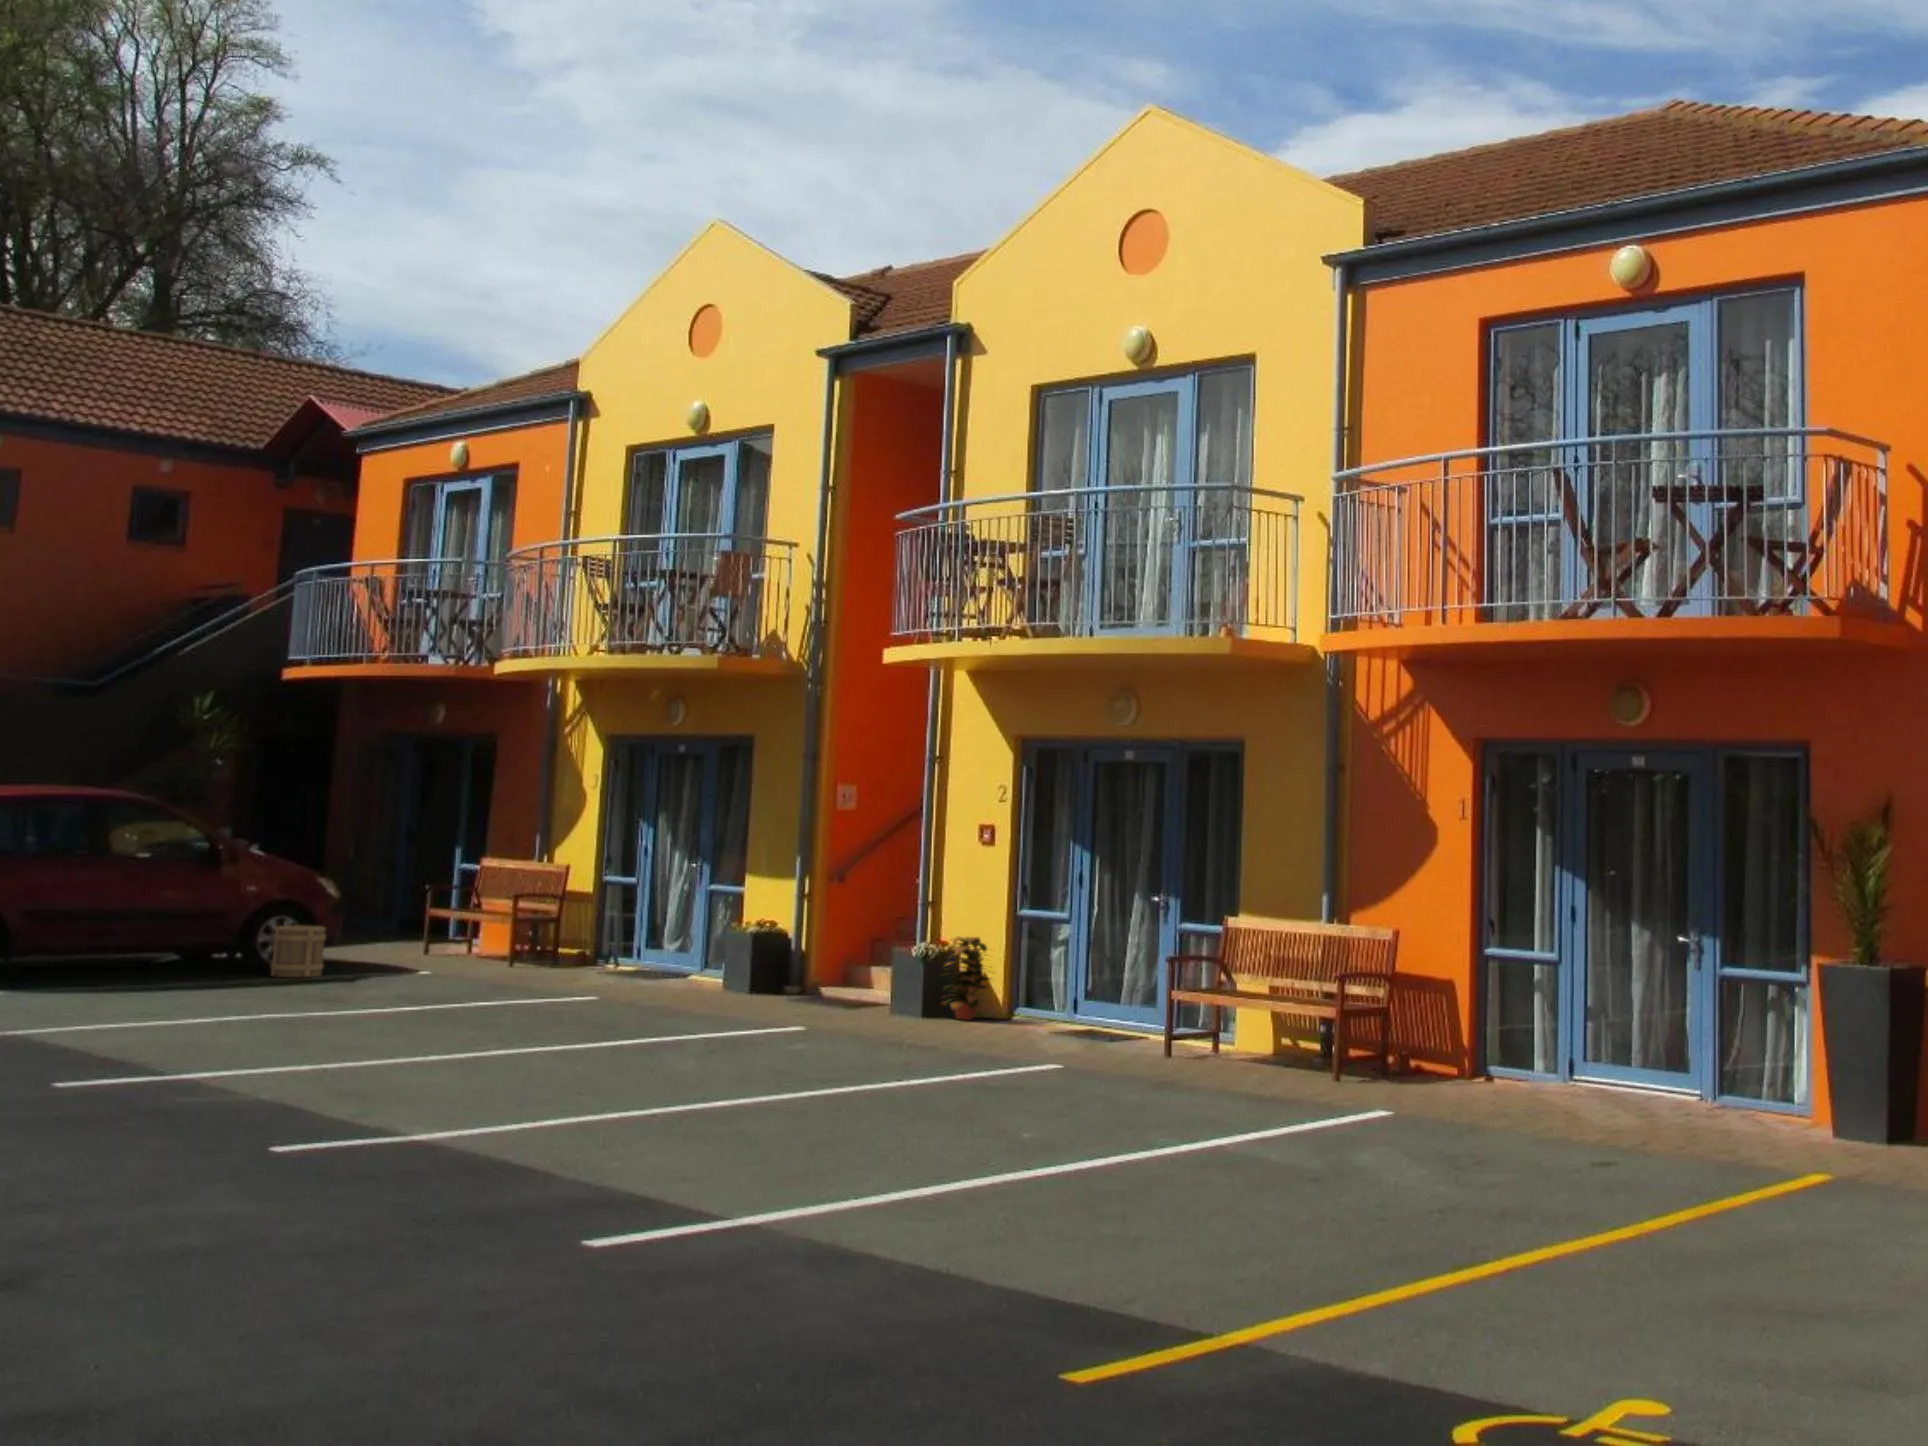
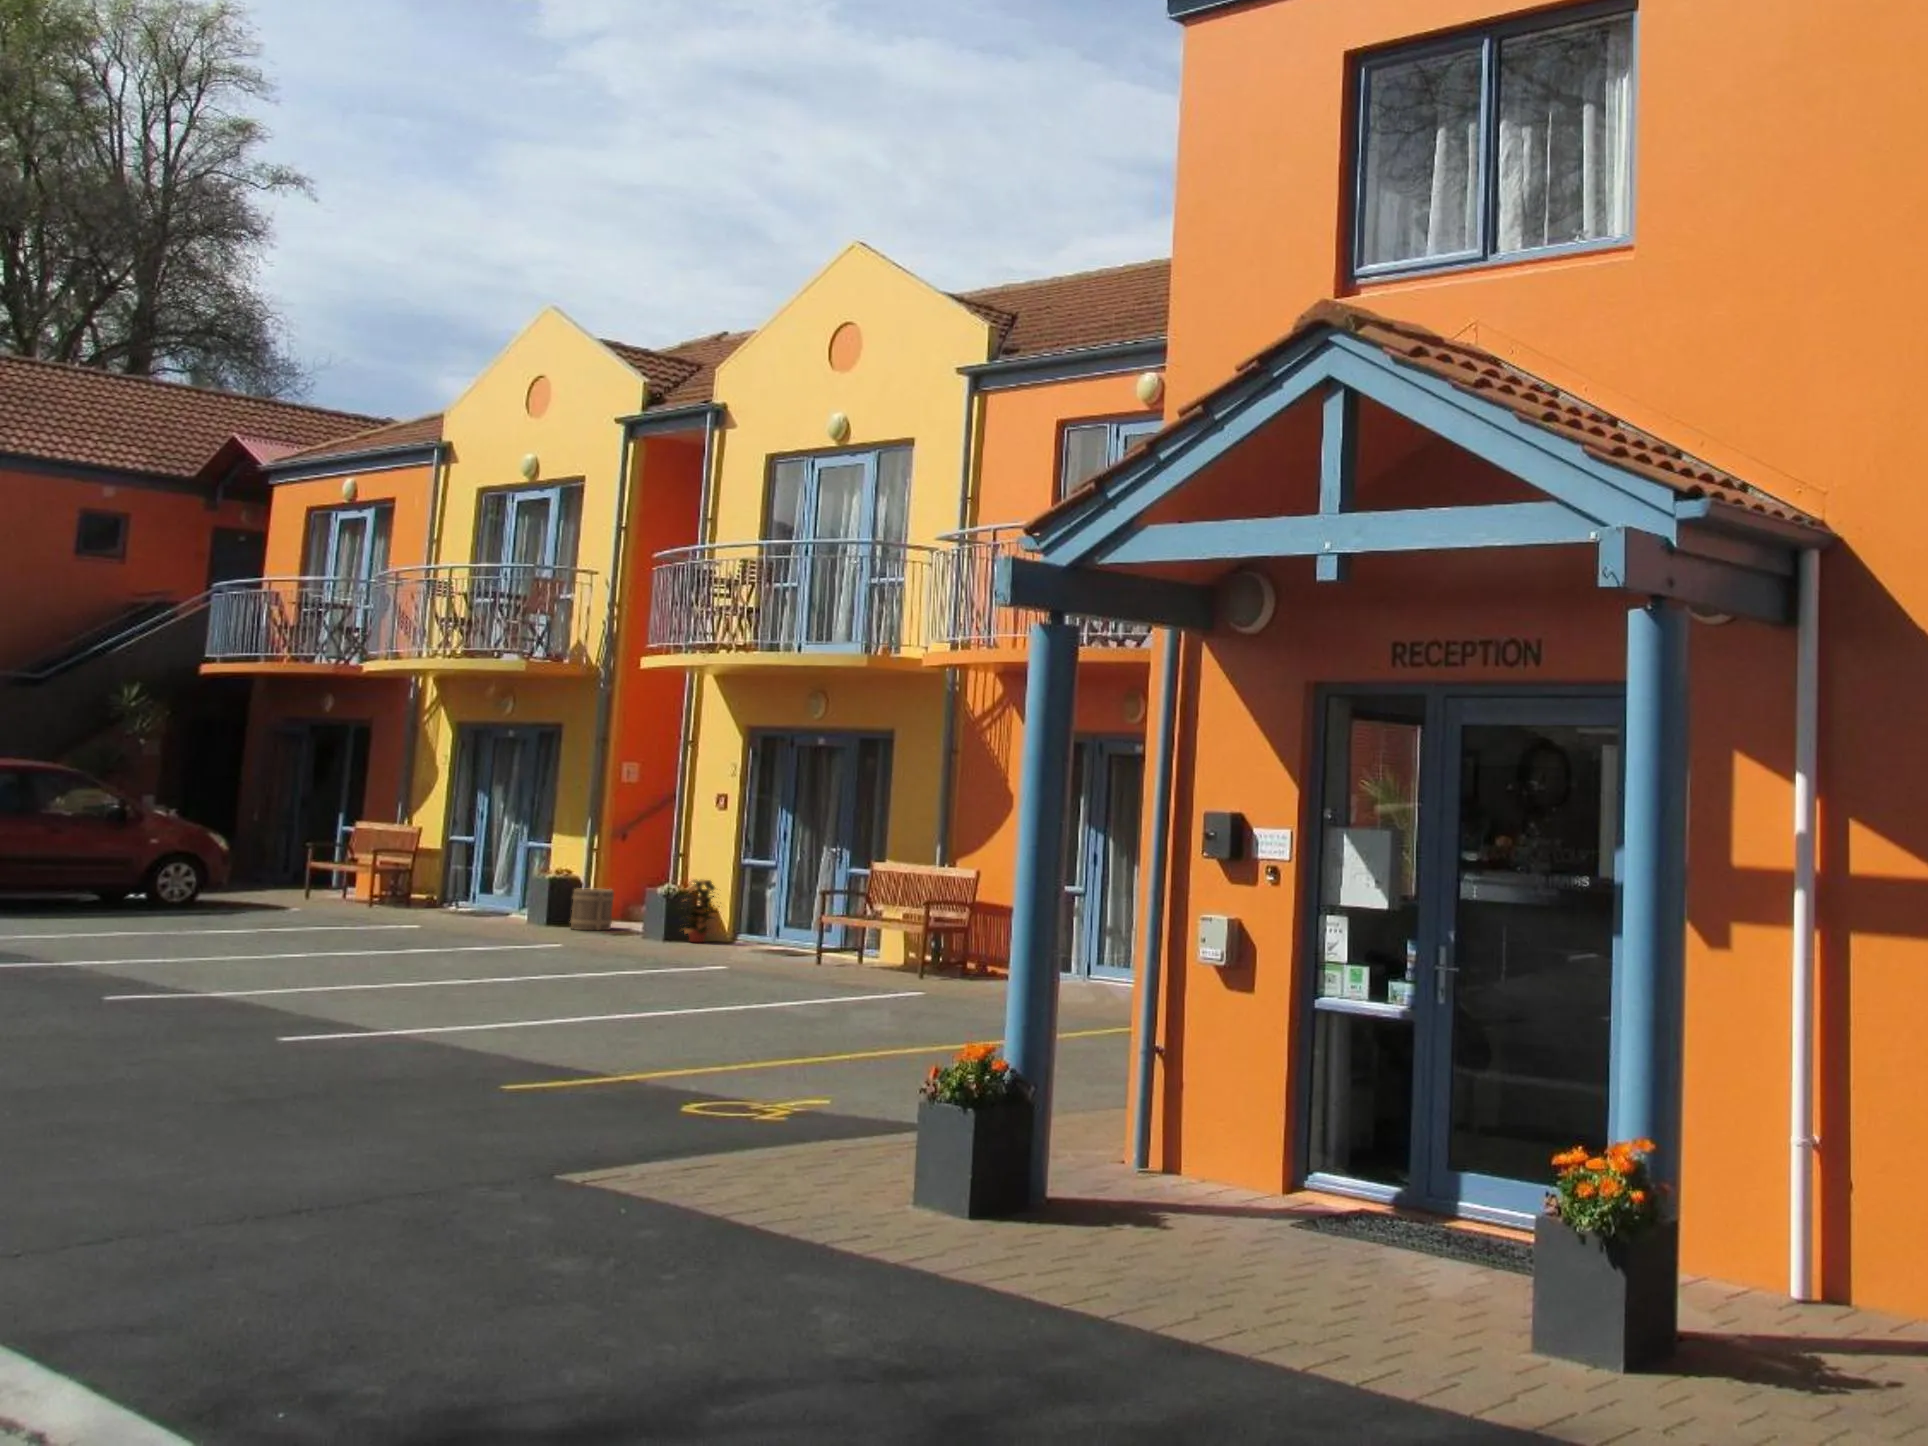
bucket: present [271,926,326,977] -> present [571,888,614,930]

